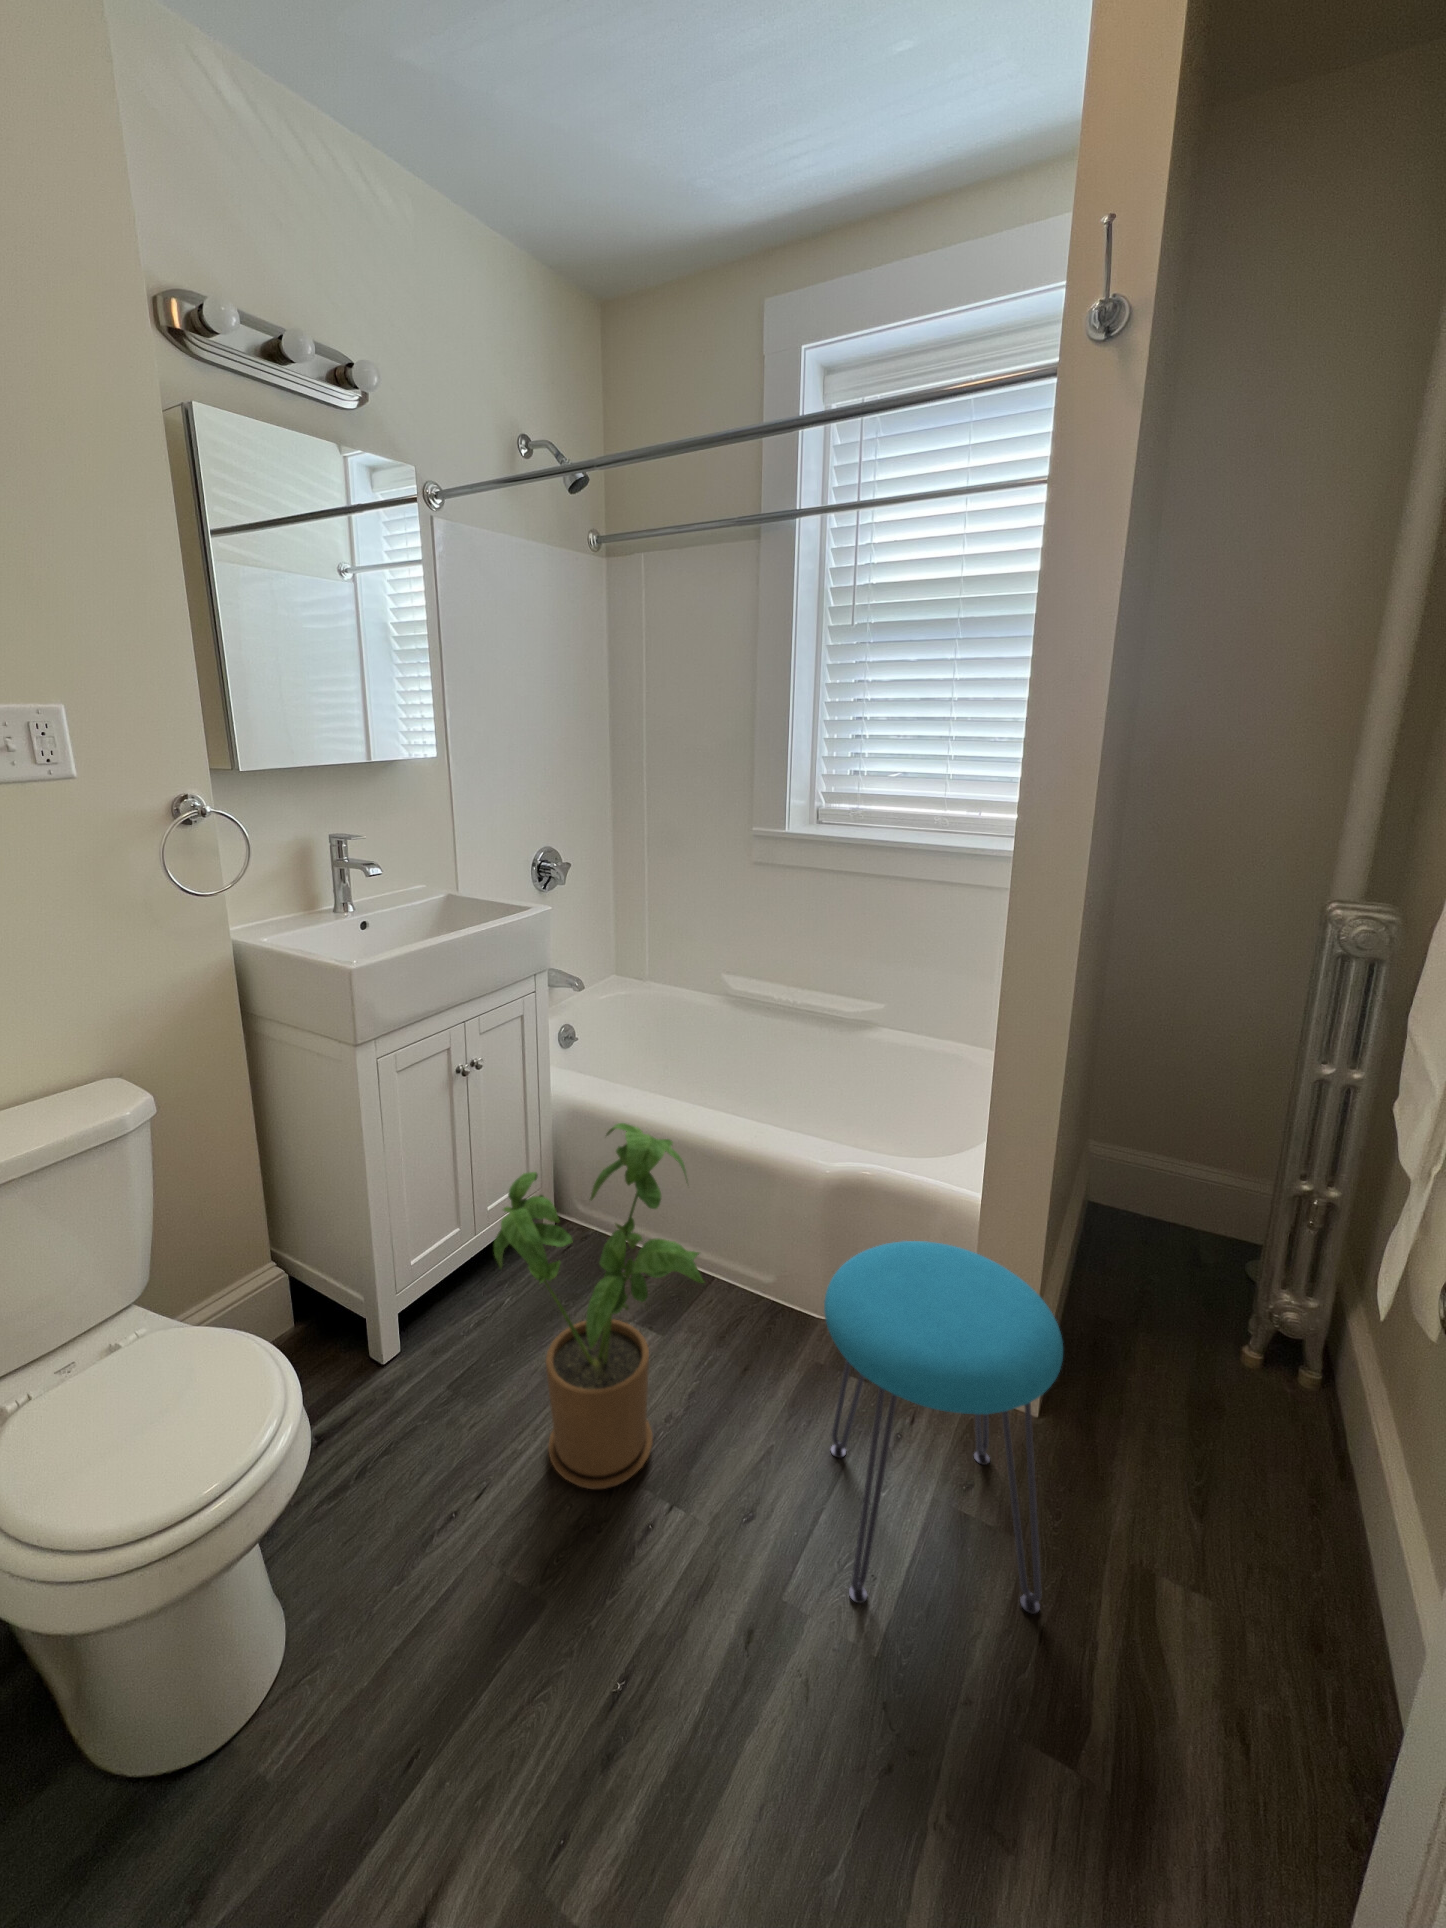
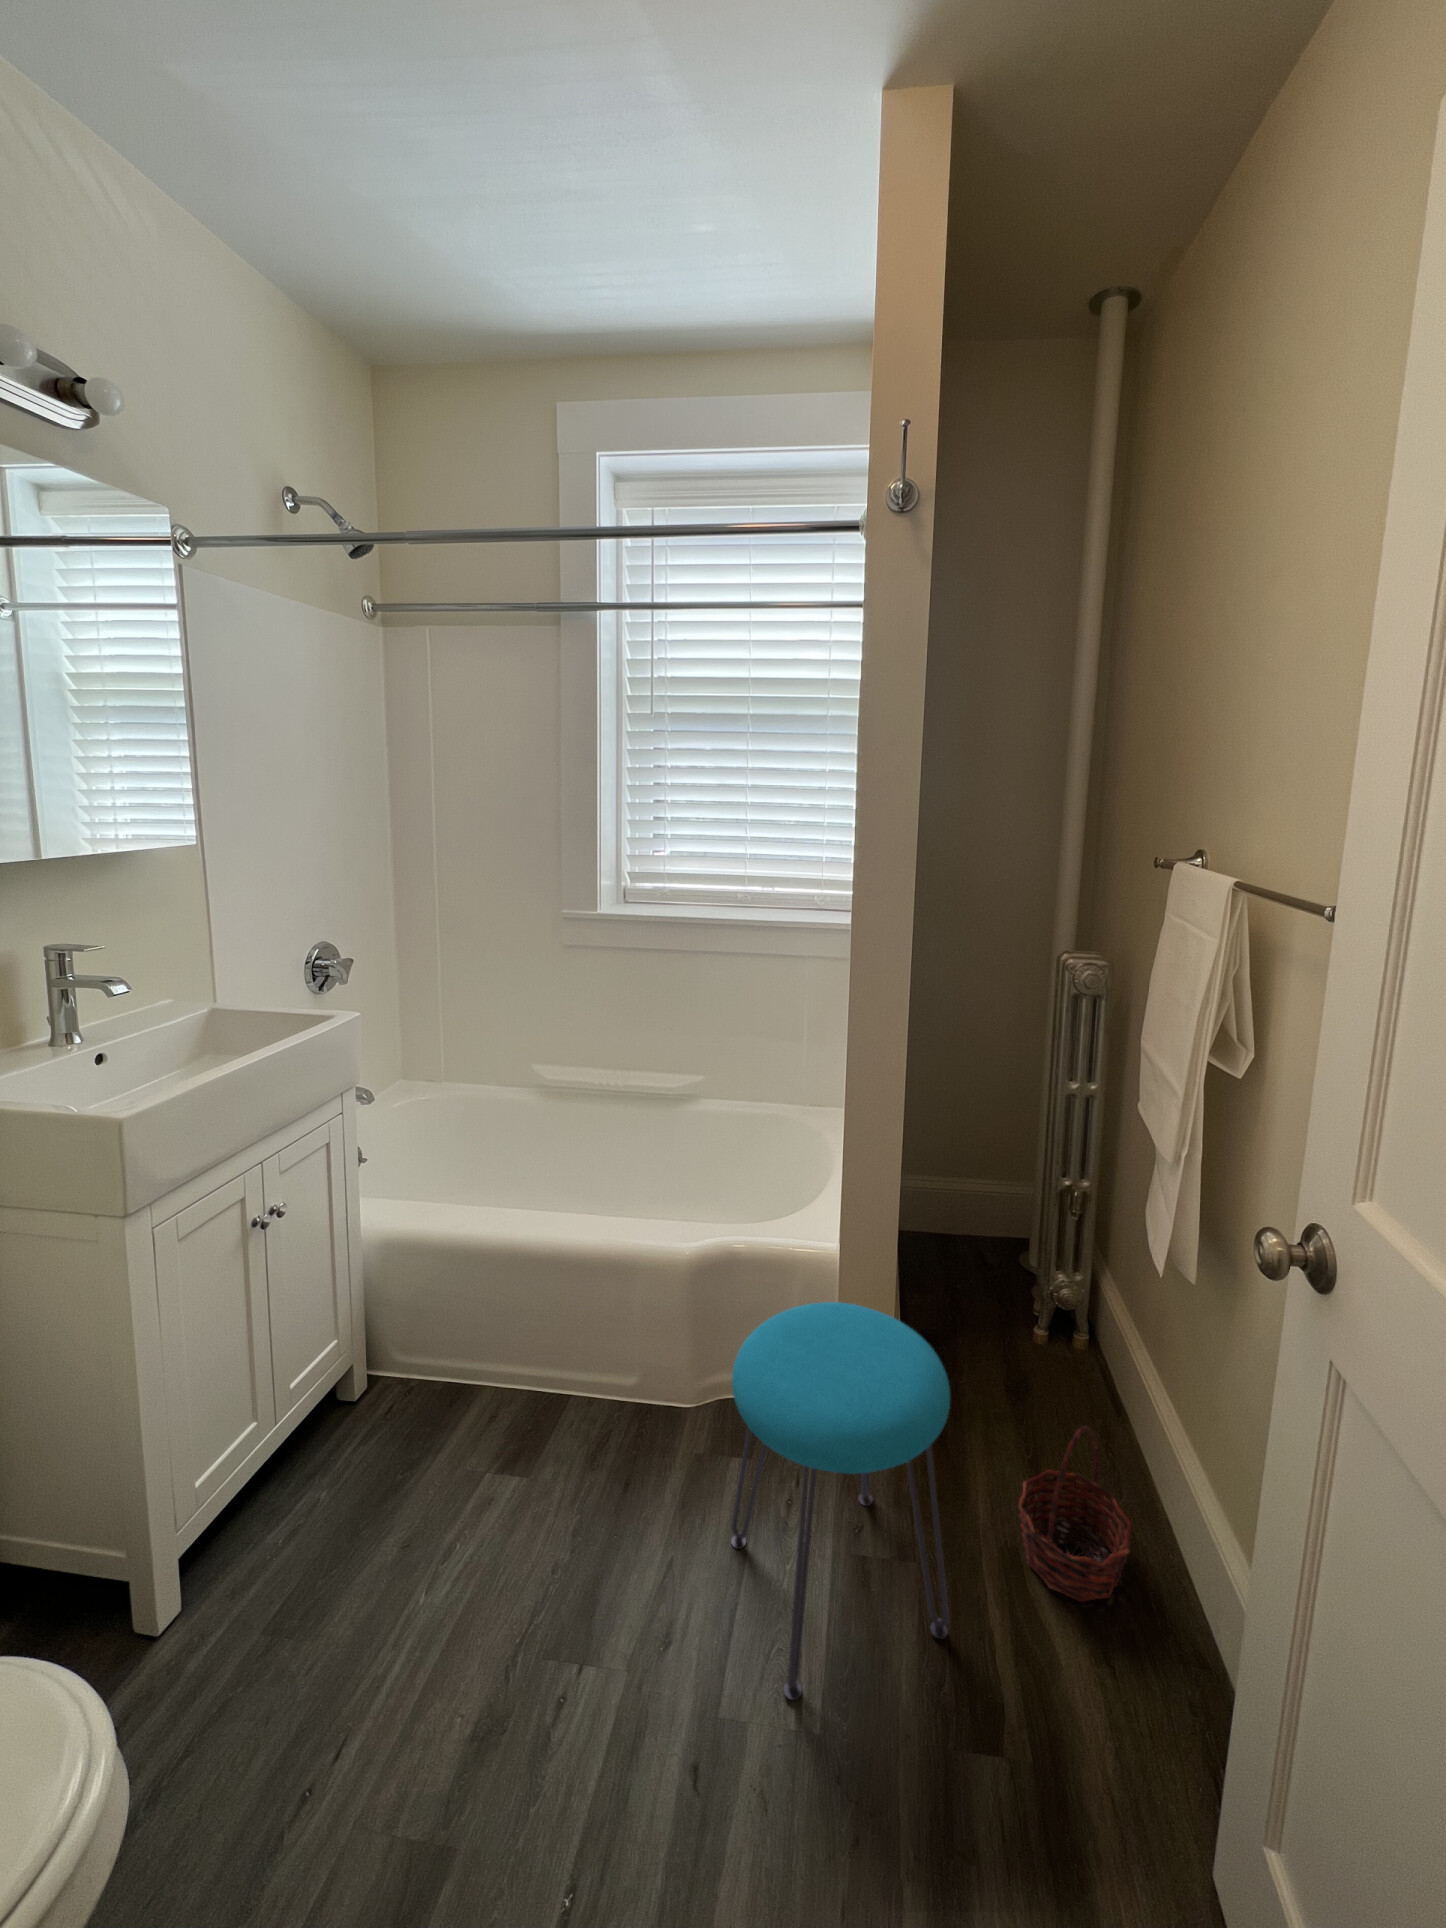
house plant: present [494,1123,704,1489] -> none [345,1249,617,1697]
basket: none [1154,1456,1306,1655] -> present [1018,1426,1131,1602]

